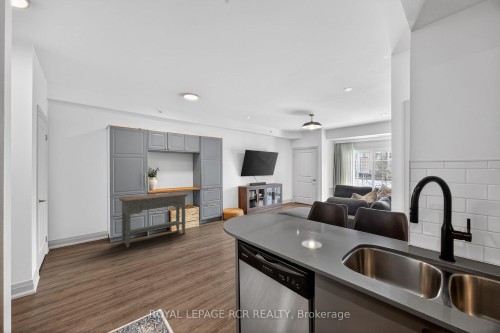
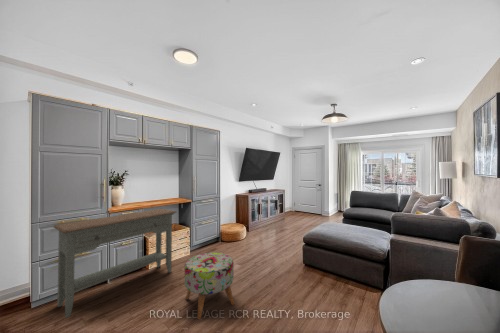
ottoman: none [189,219,218,252] -> present [185,253,234,319]

